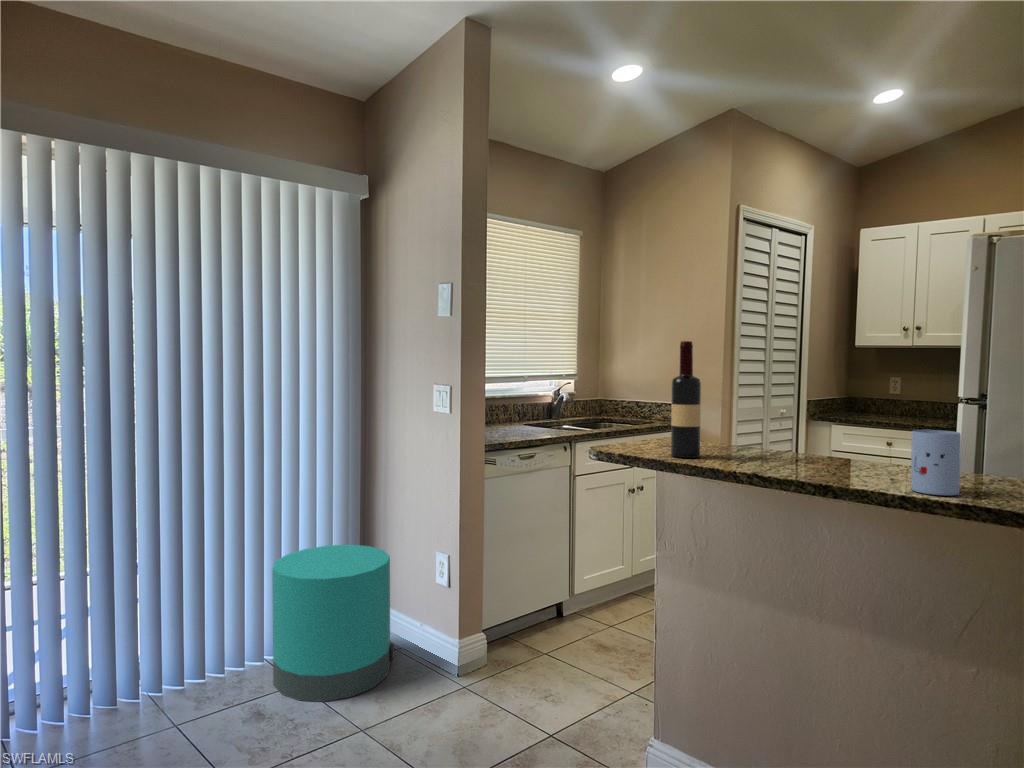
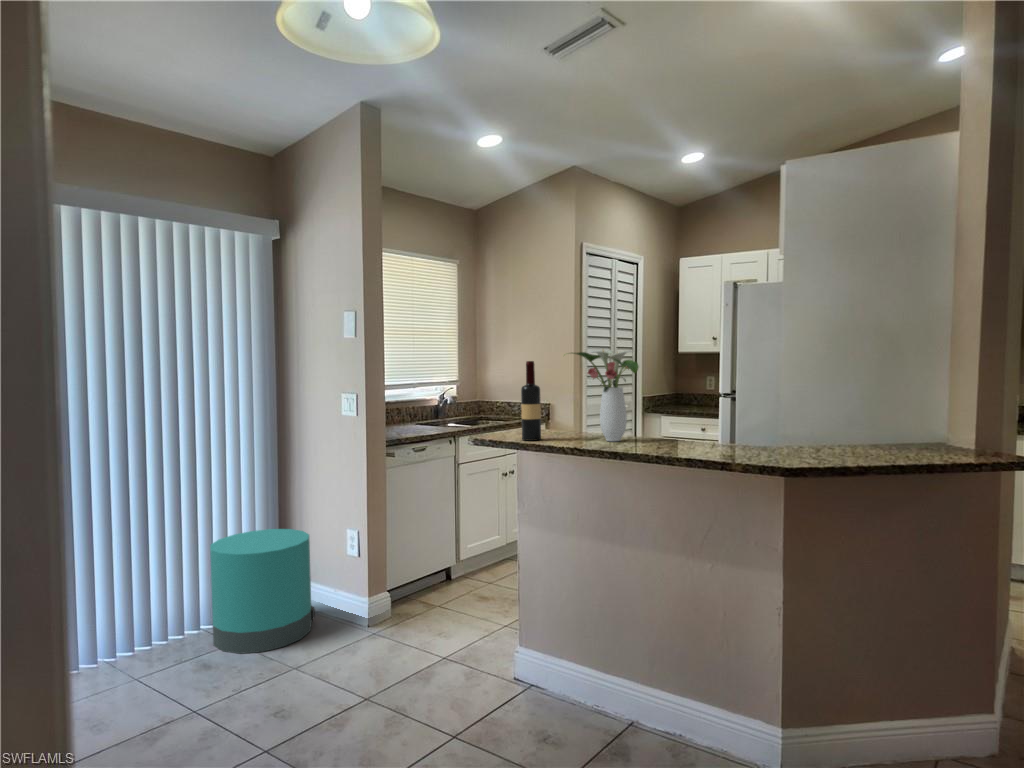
flower arrangement: none [738,324,872,465] -> present [574,350,638,441]
mug: present [911,430,961,495] -> none [658,415,683,454]

